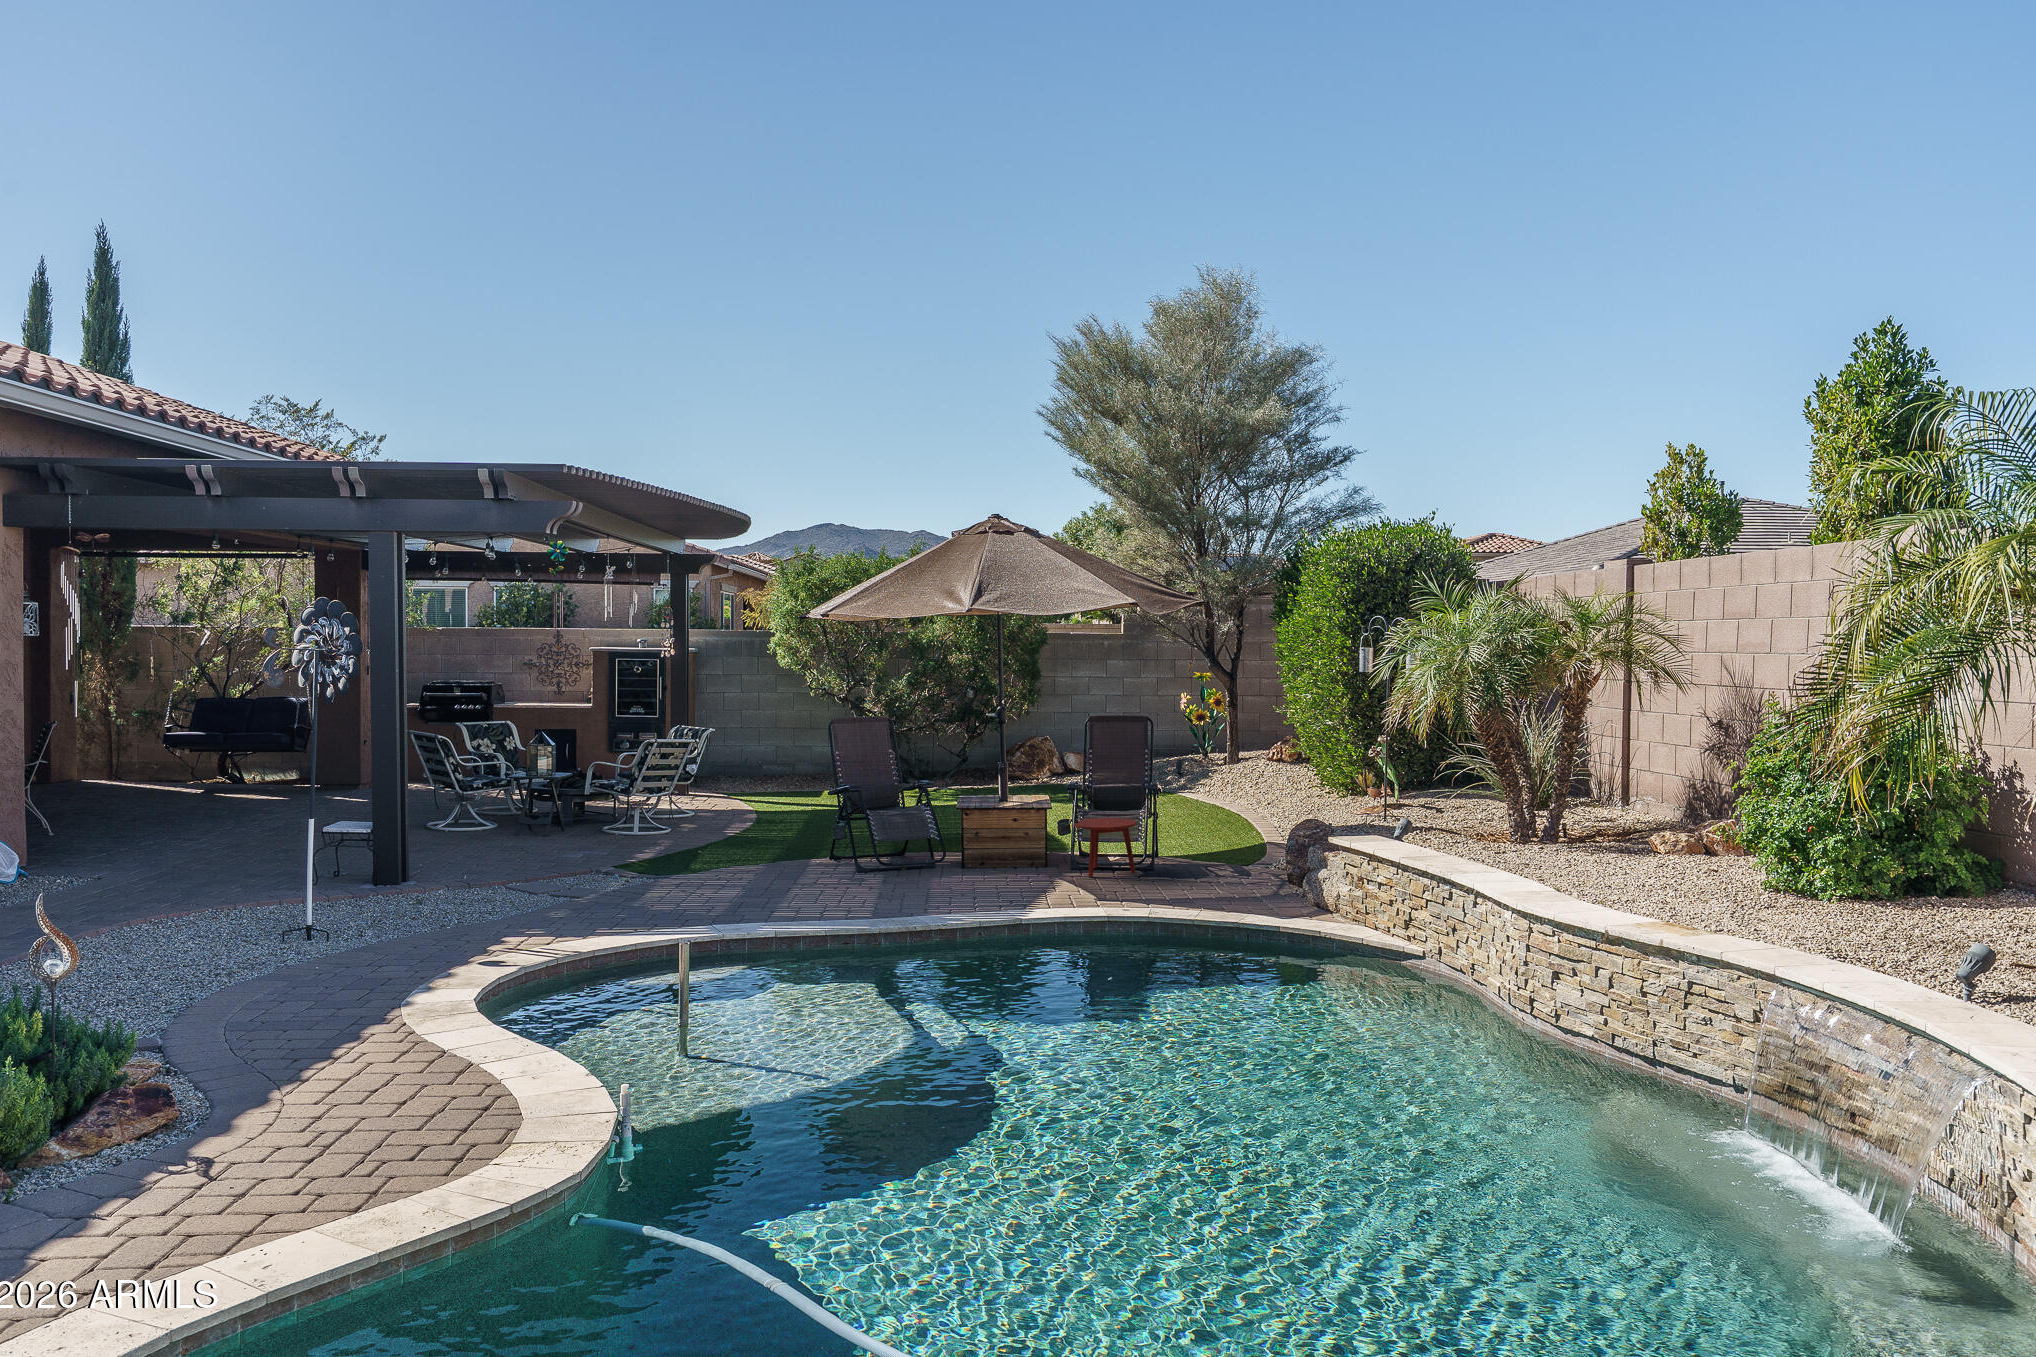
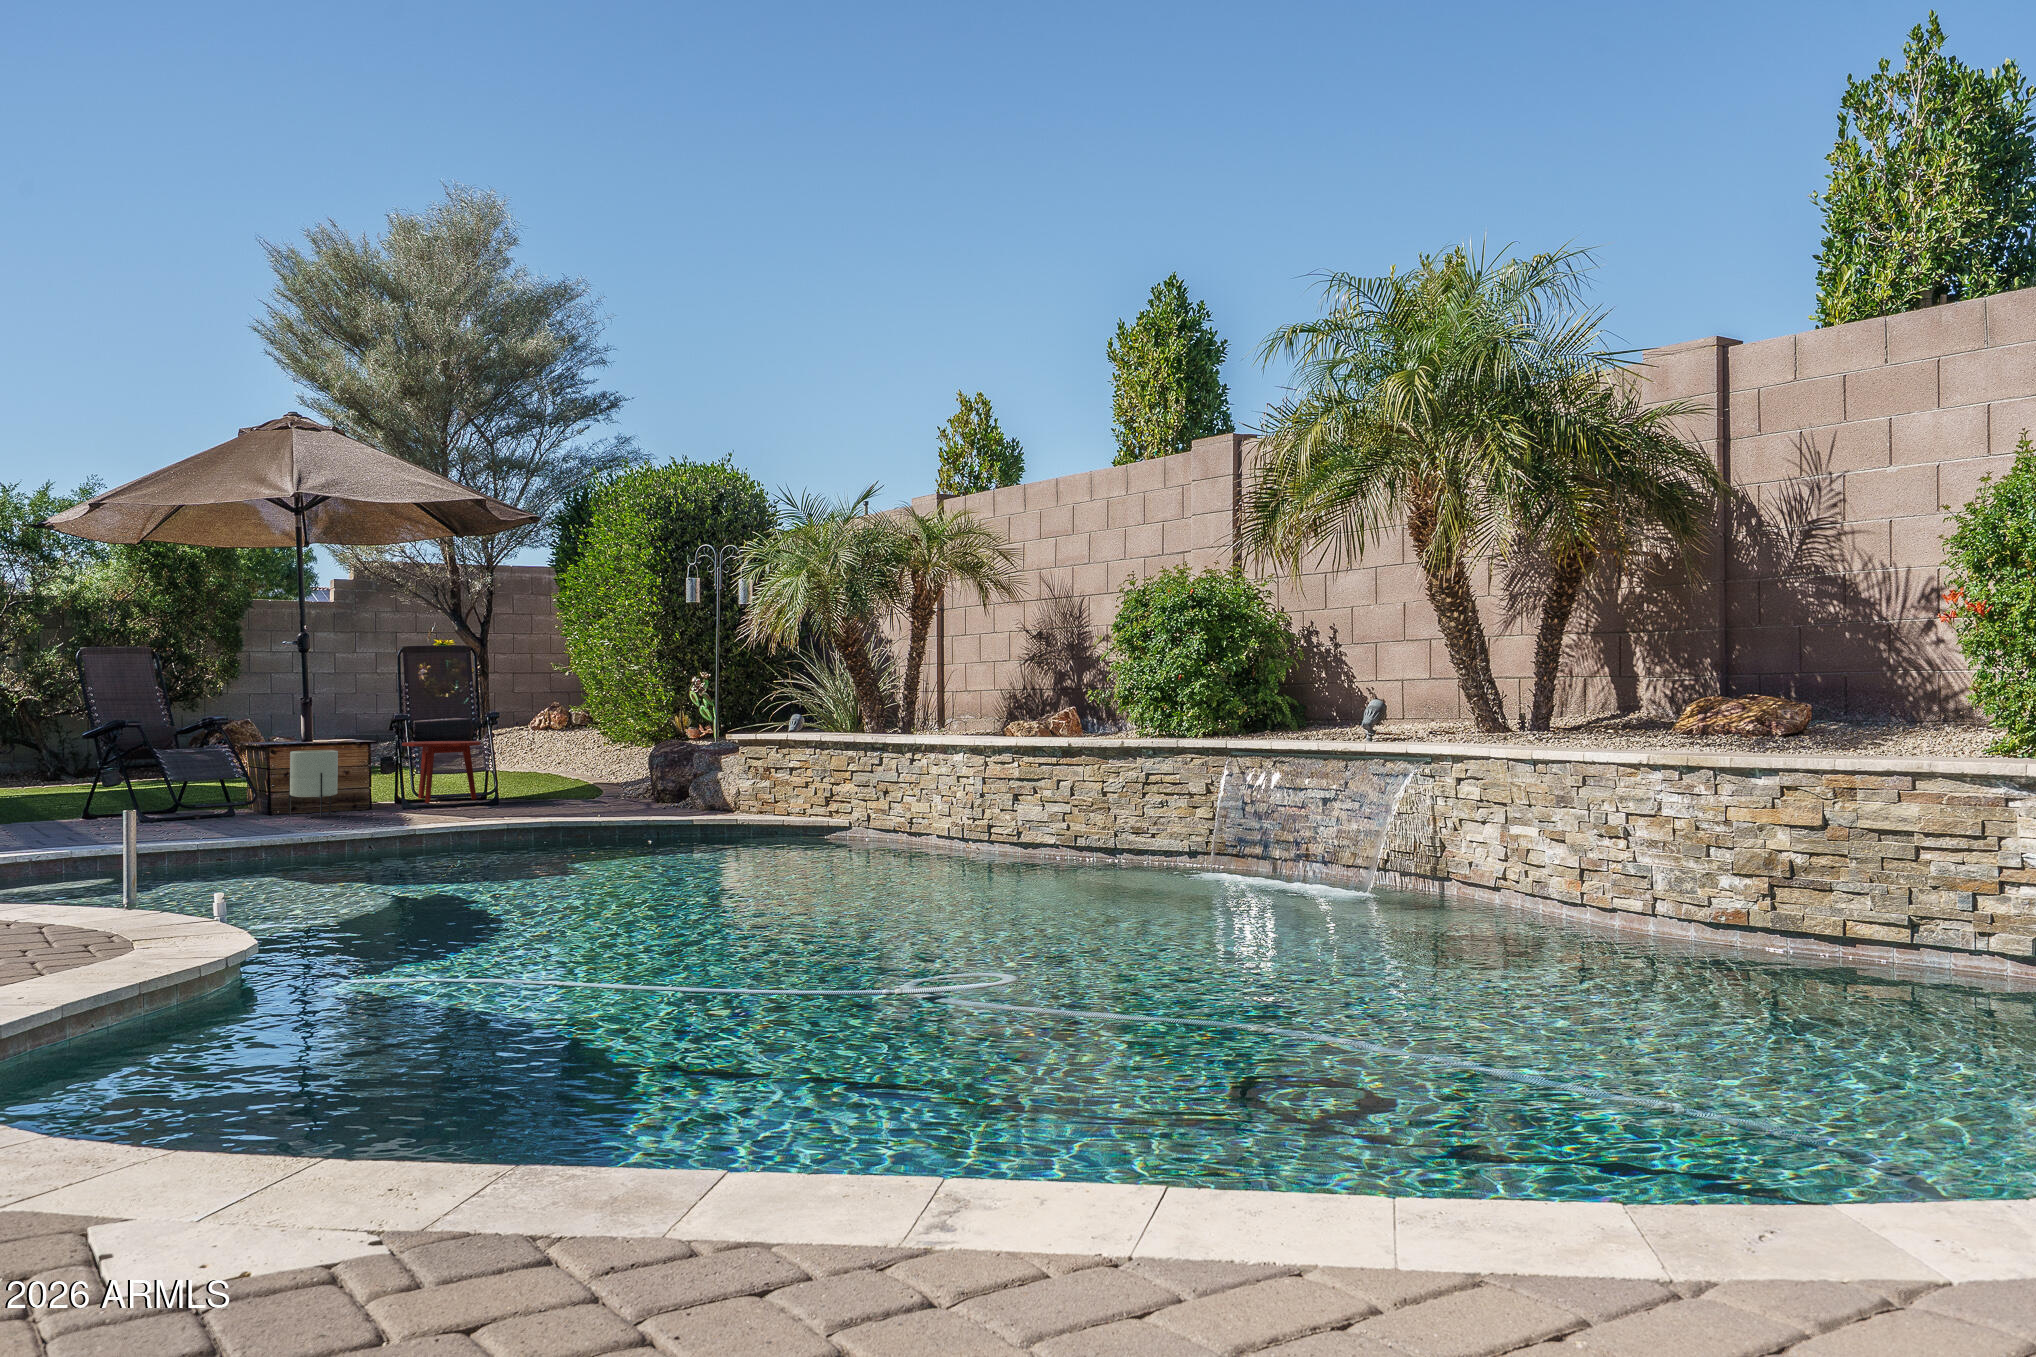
planter: none [970,838,1006,896] -> present [289,750,338,817]

